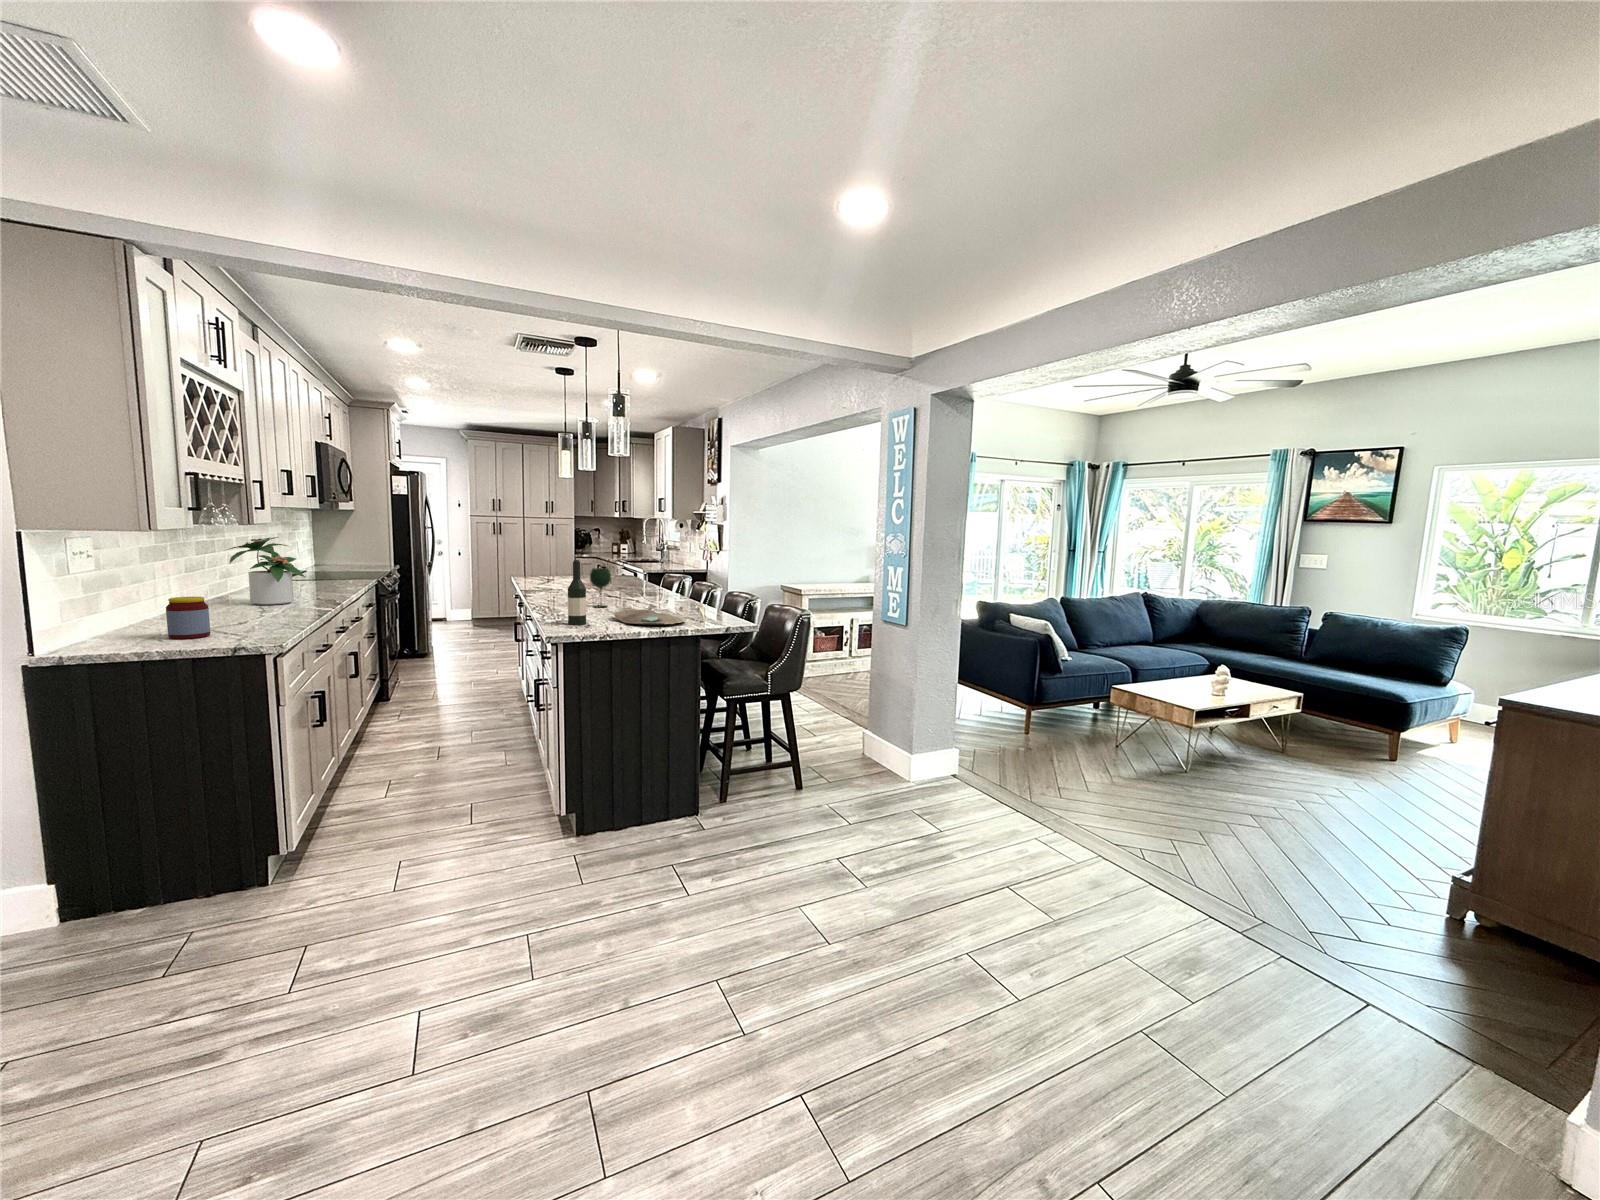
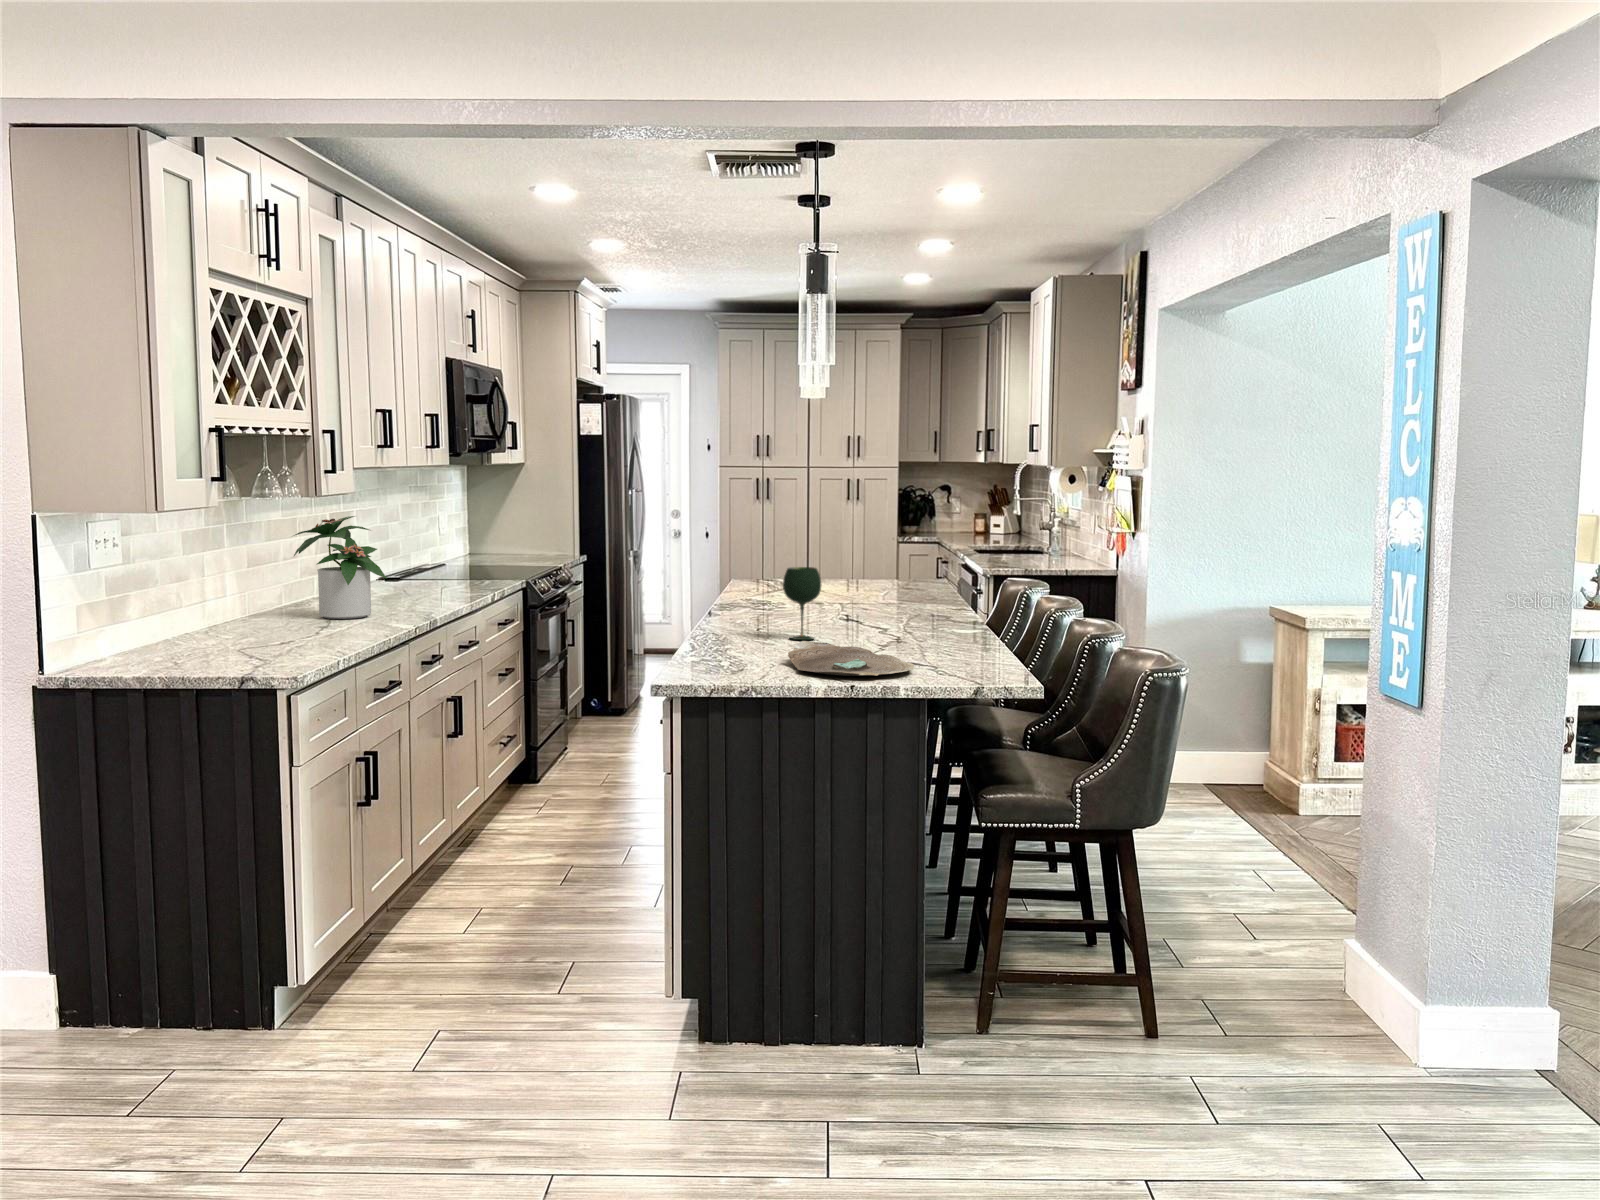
wine bottle: present [568,560,586,625] -> none [702,553,734,669]
jar: present [166,596,210,639] -> none [187,604,234,663]

